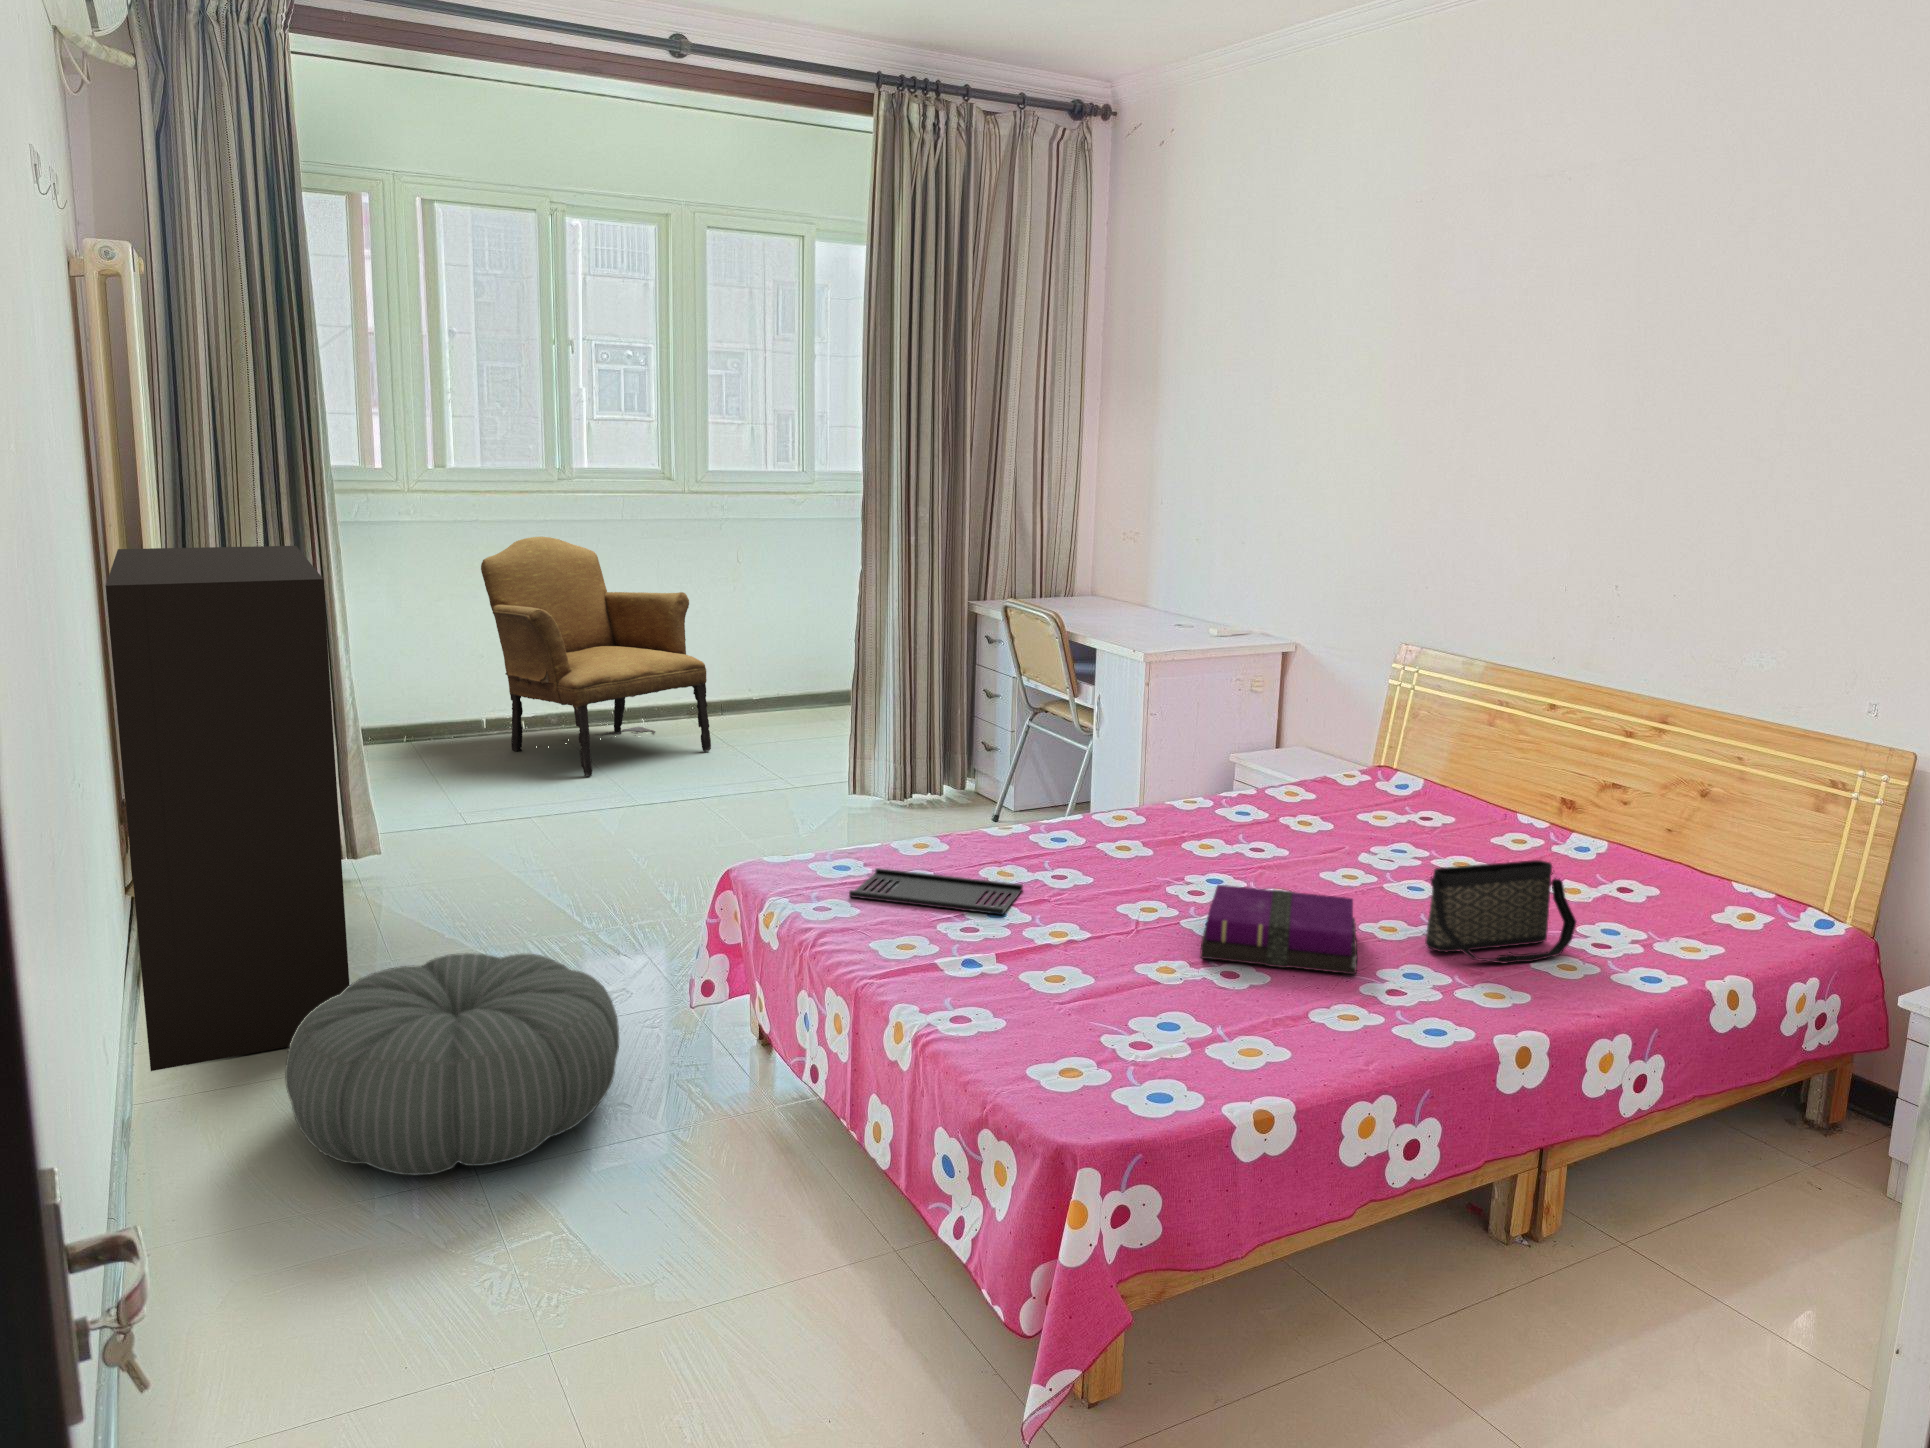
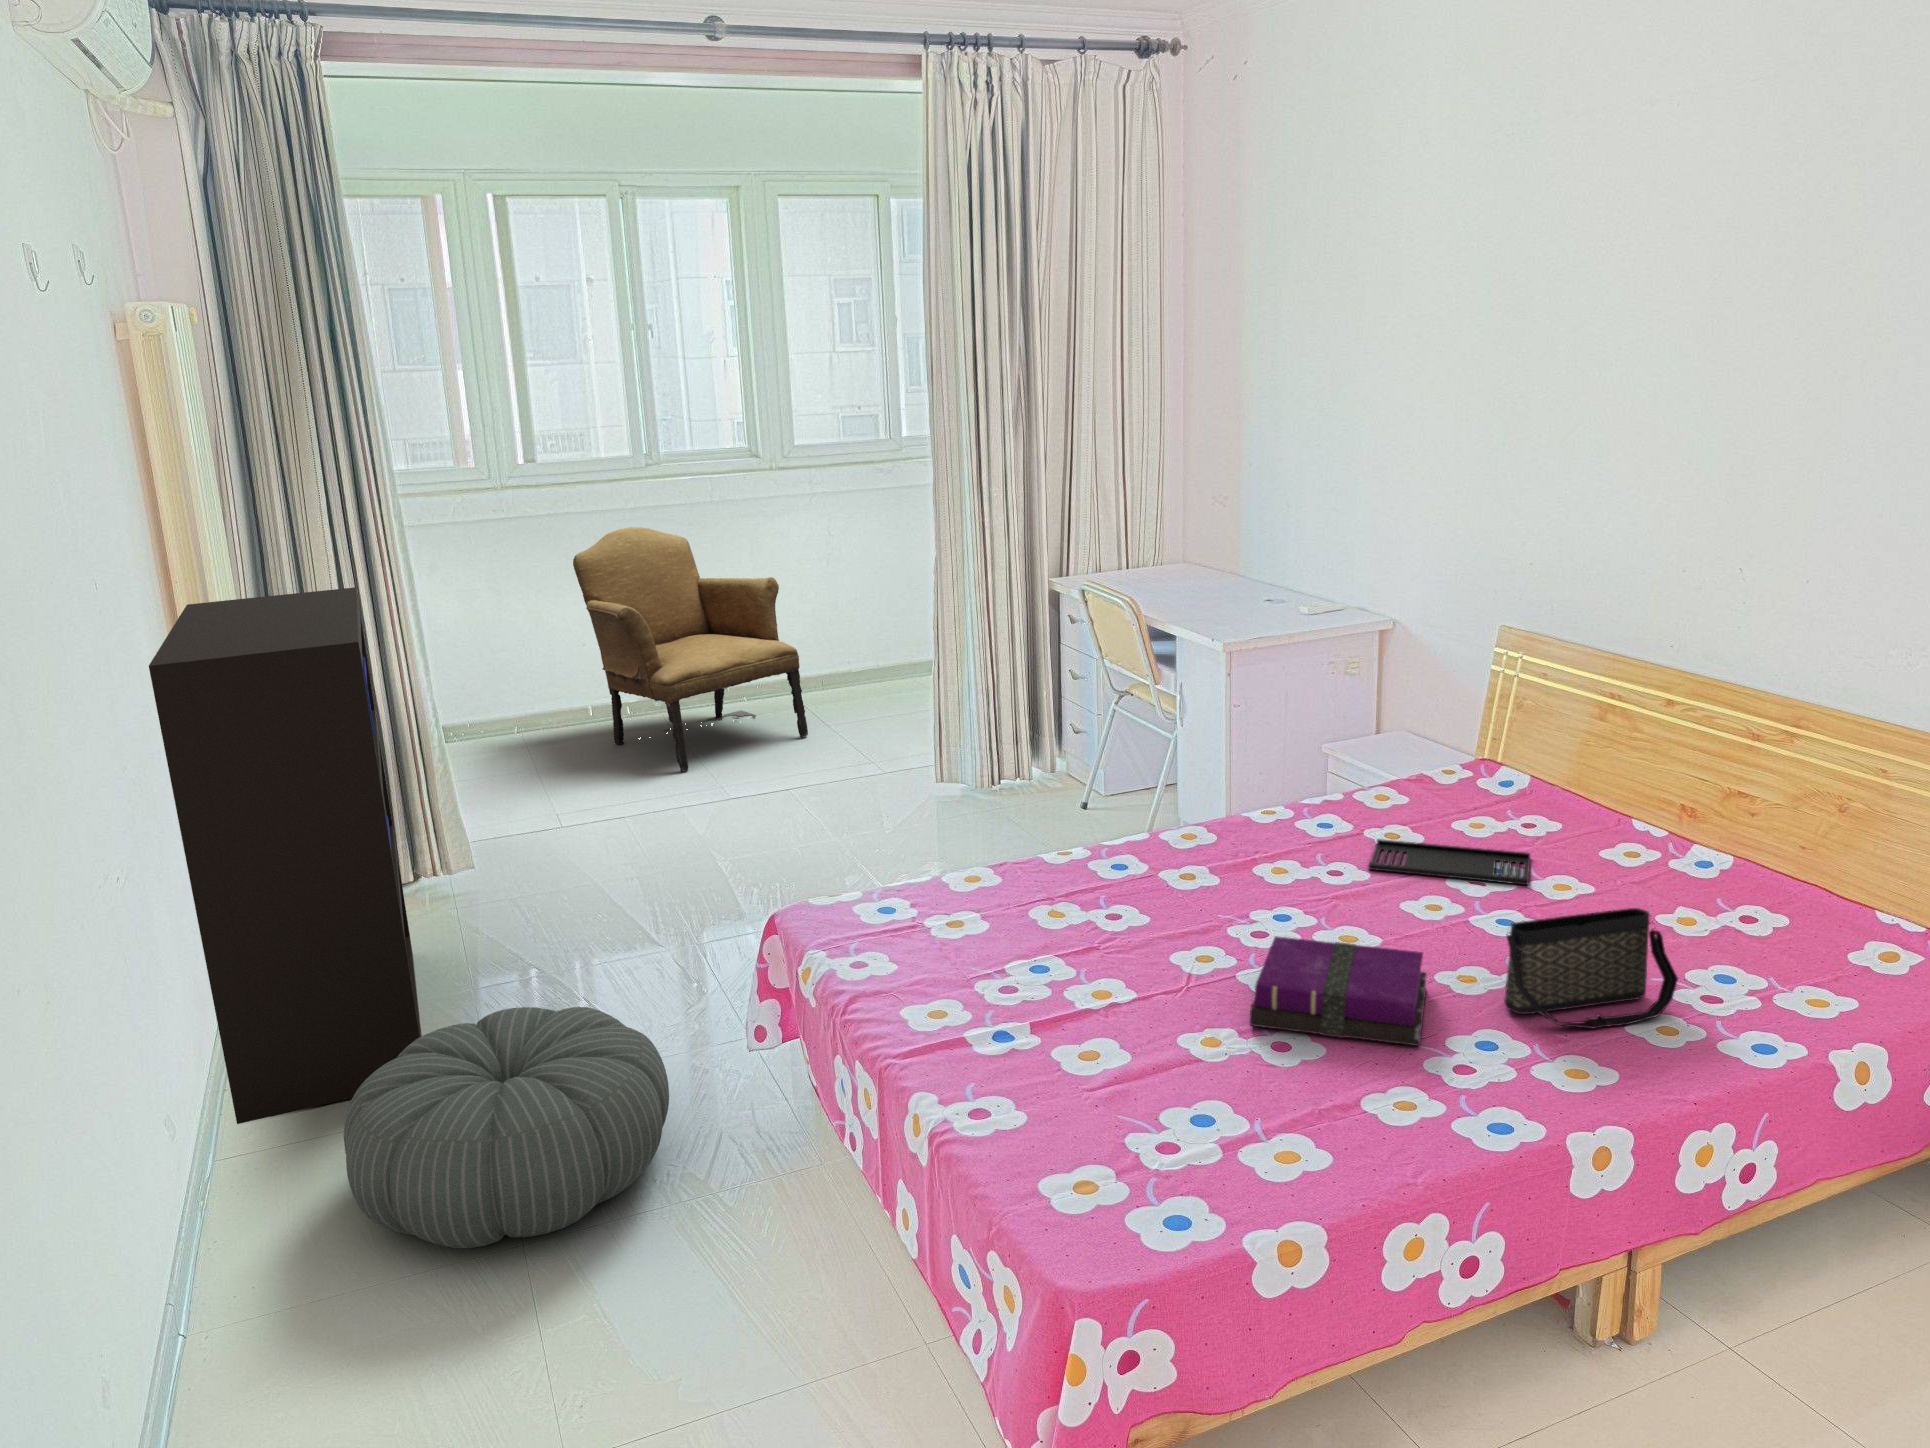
tray: present [849,868,1023,915] -> present [1368,839,1530,885]

